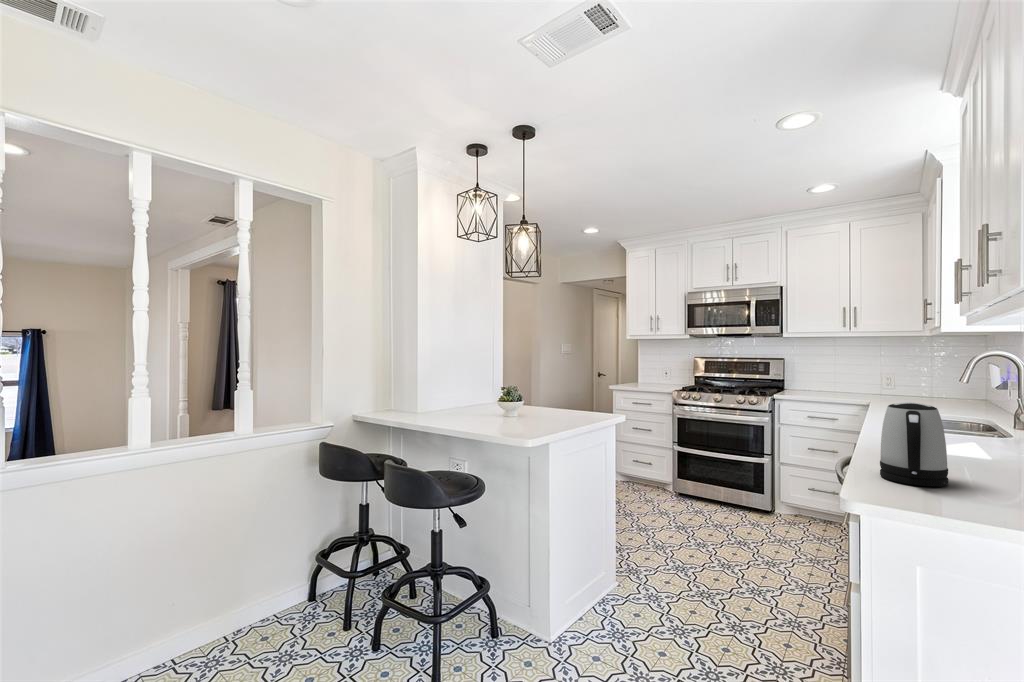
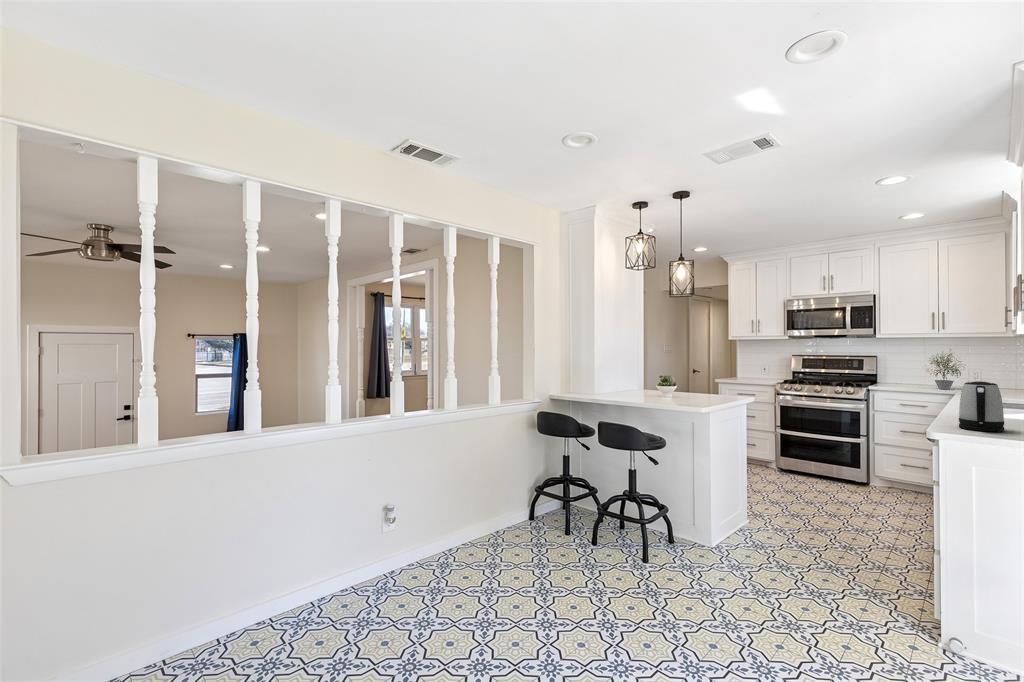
potted plant: none [832,349,885,398] -> present [930,353,961,389]

